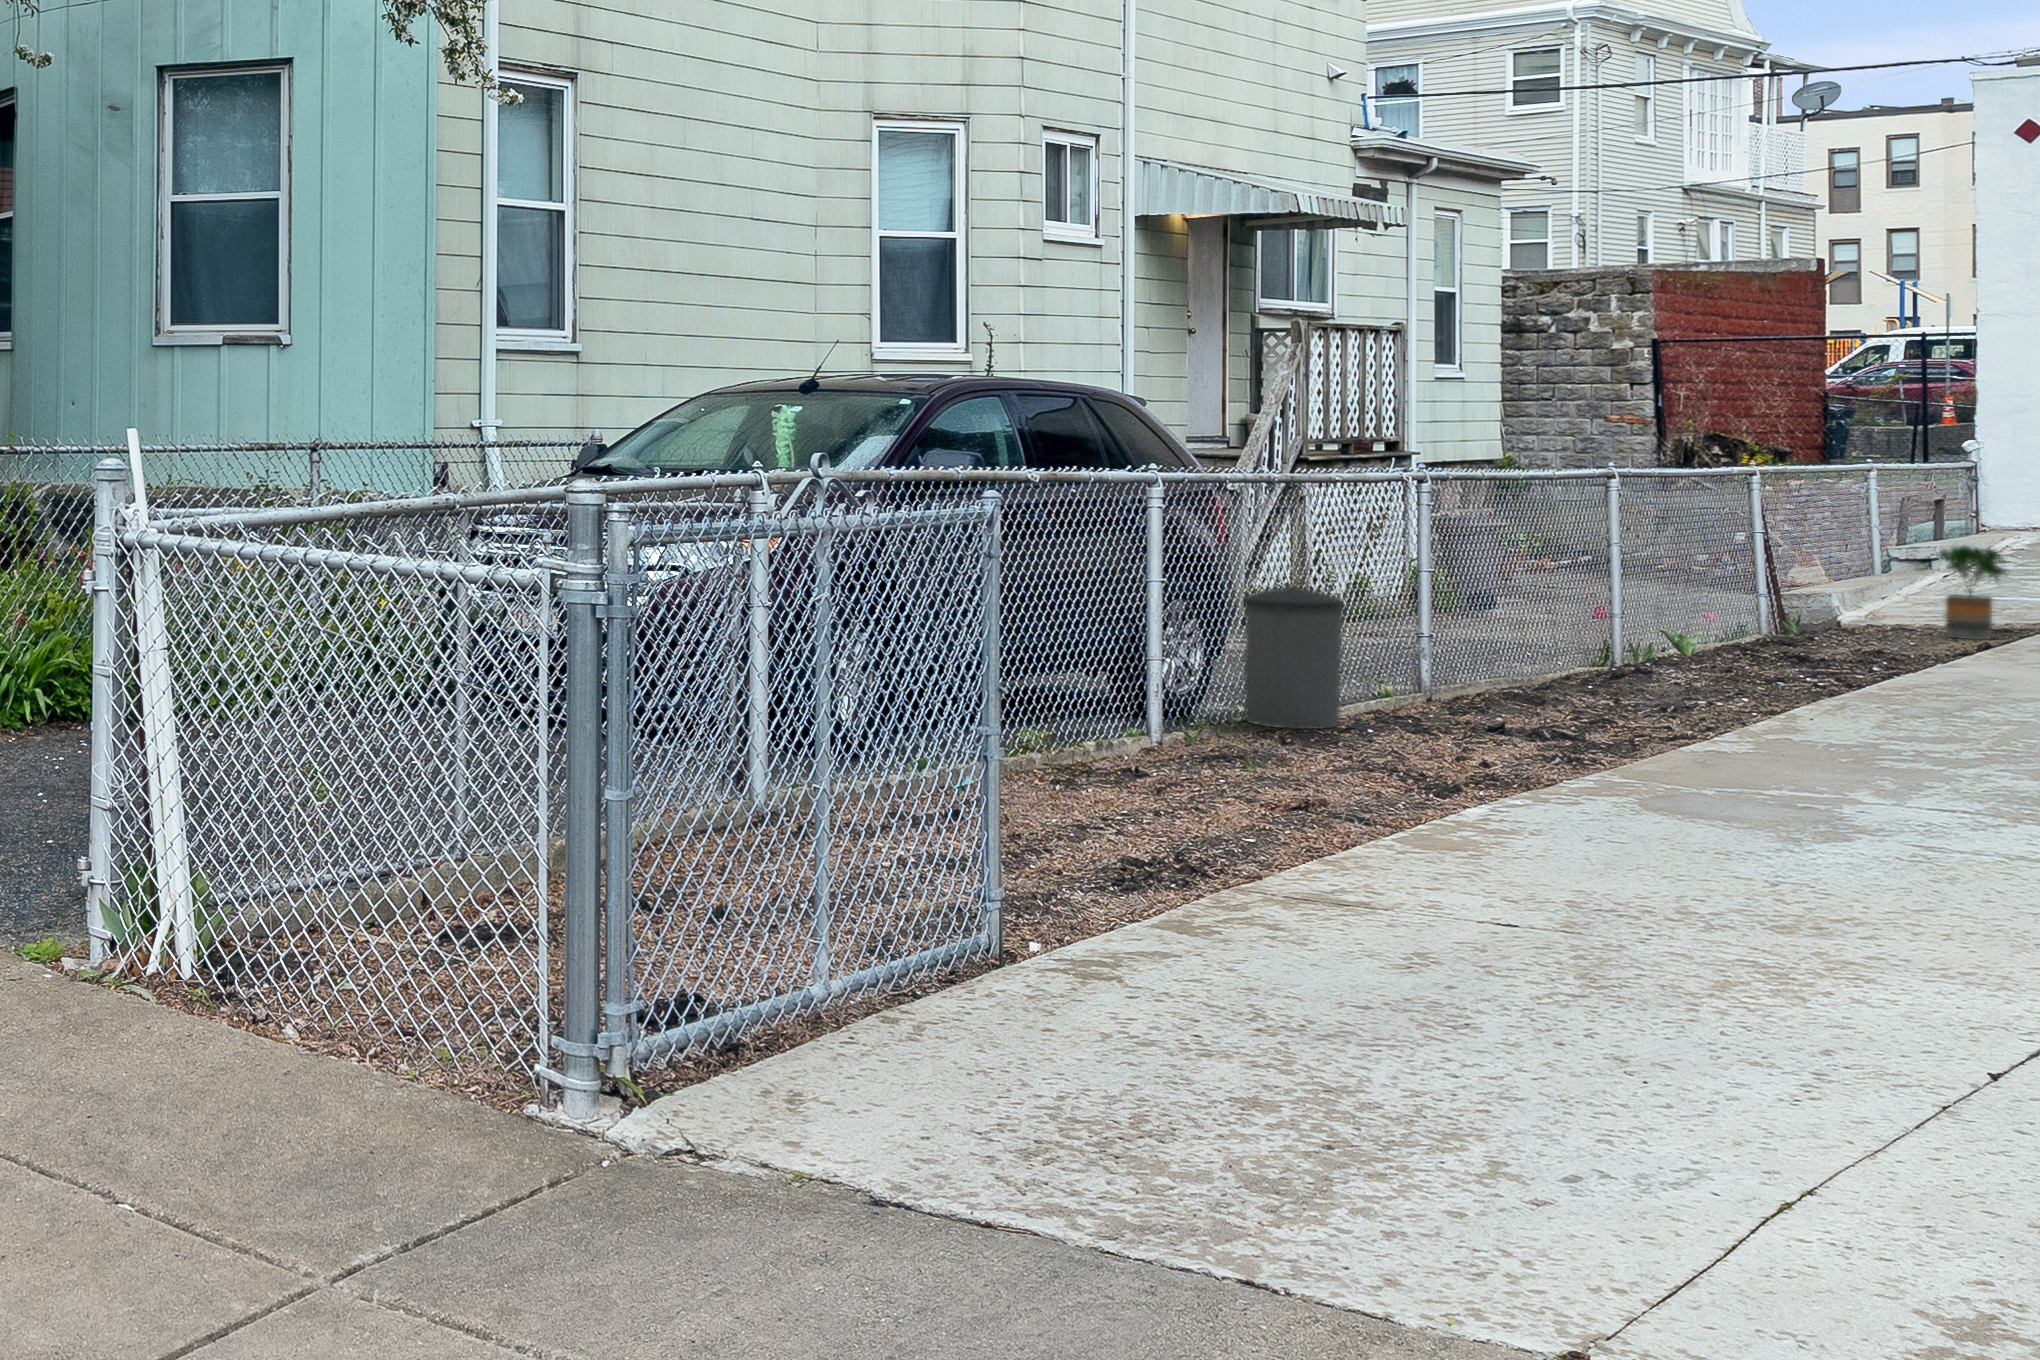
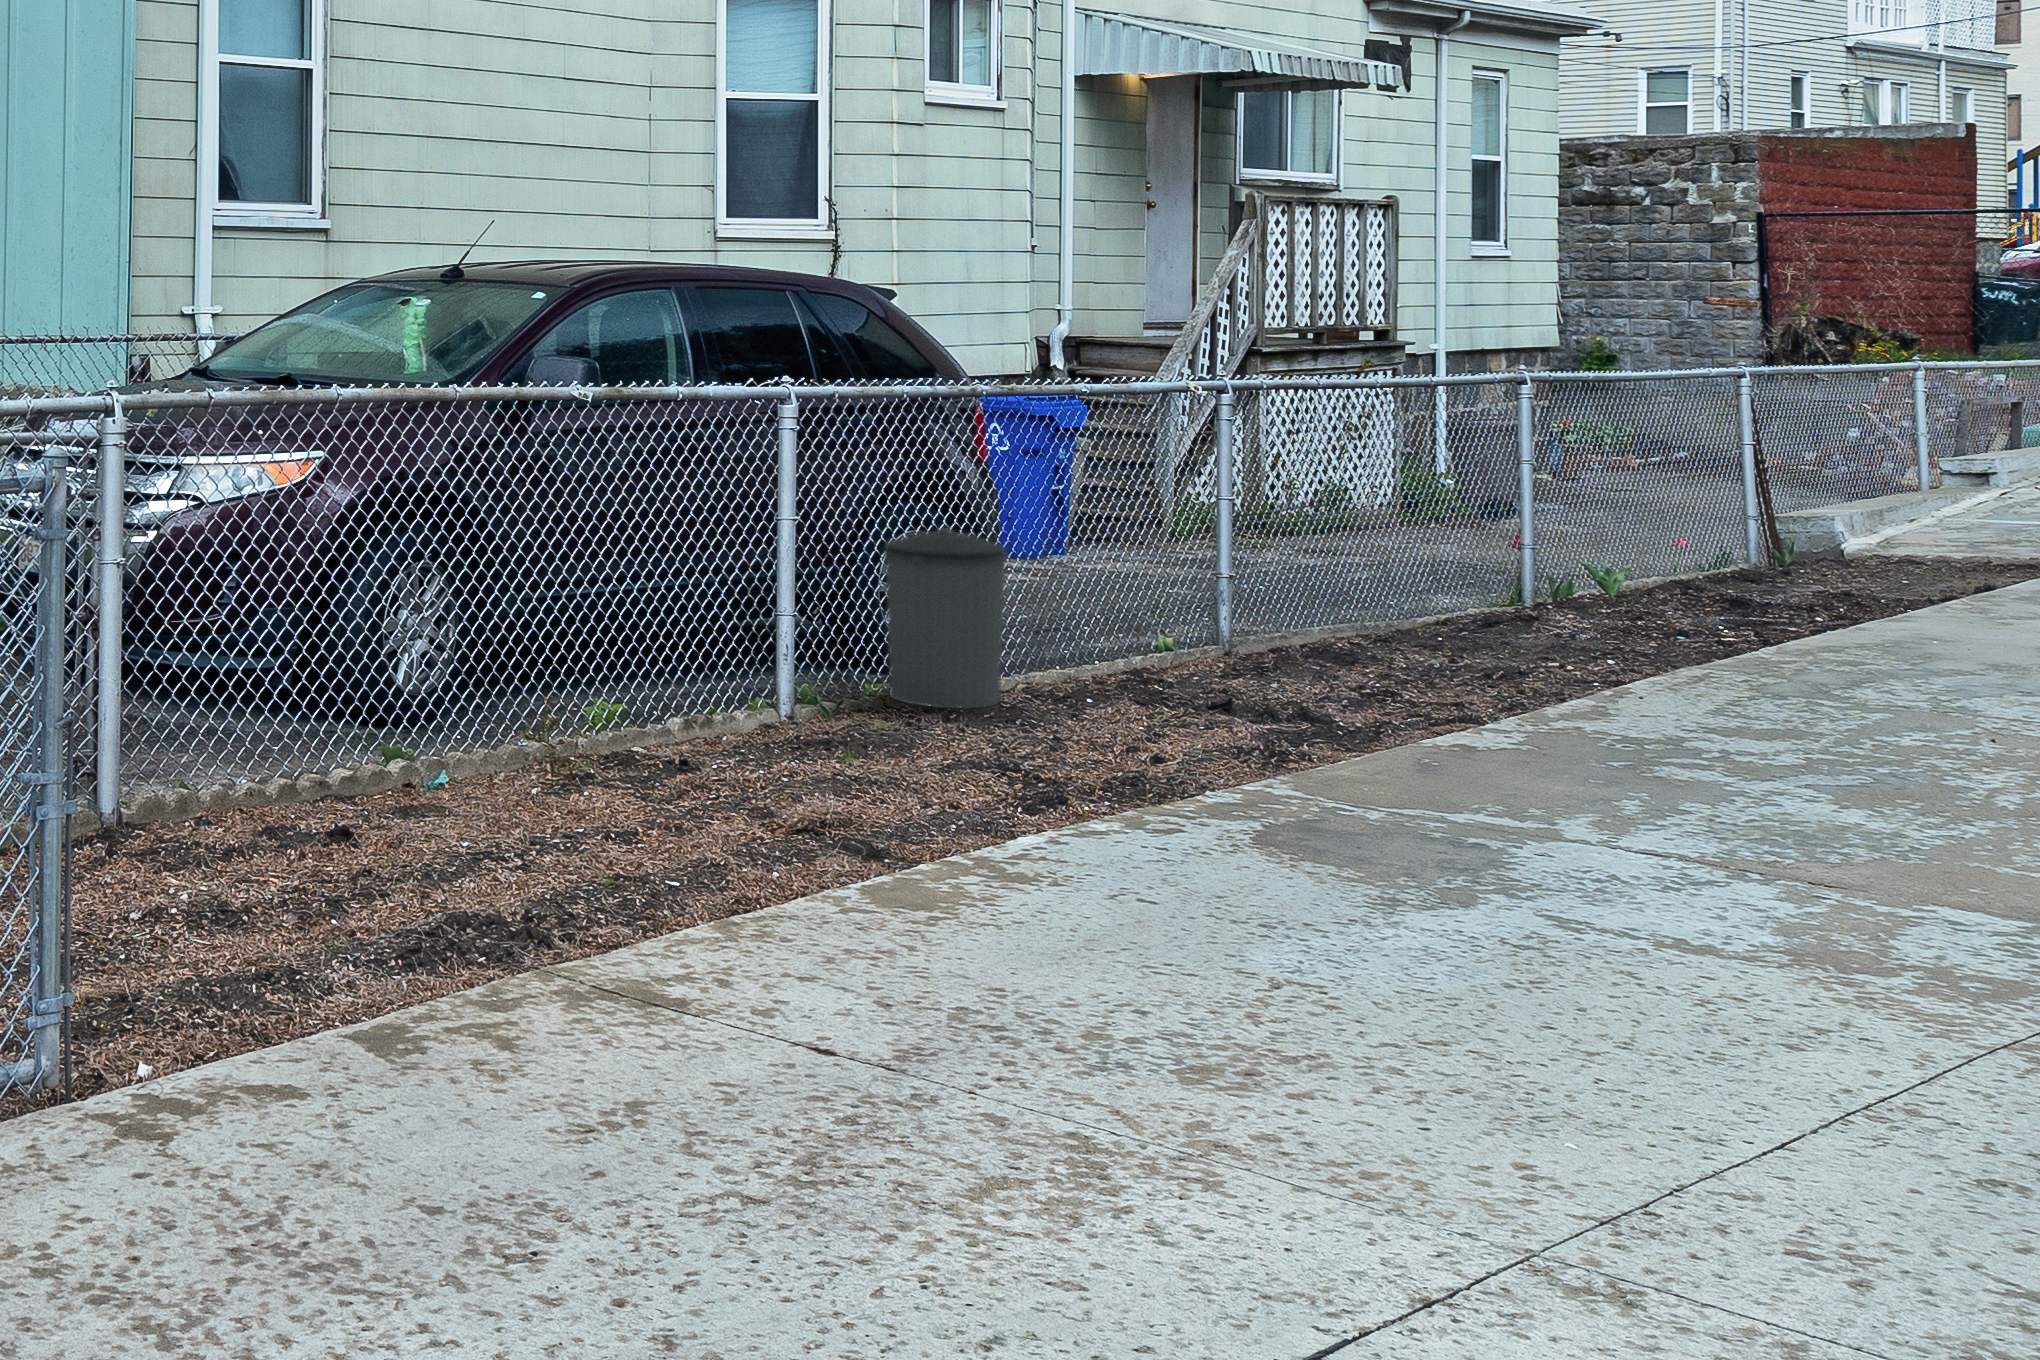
potted tree: present [1937,546,2007,640] -> none [1884,473,1977,591]

